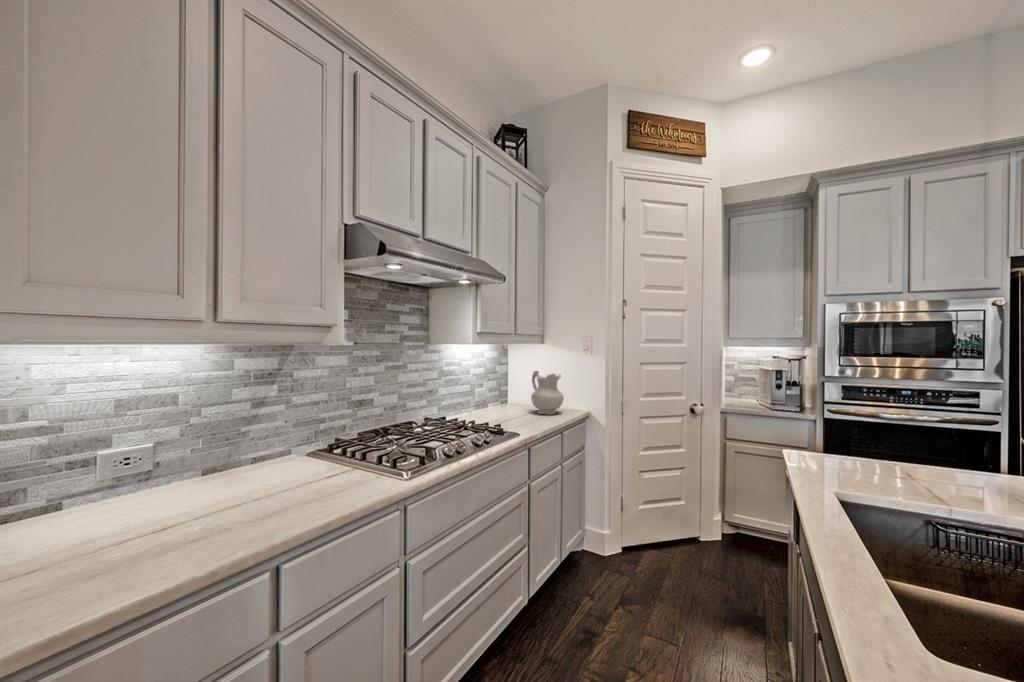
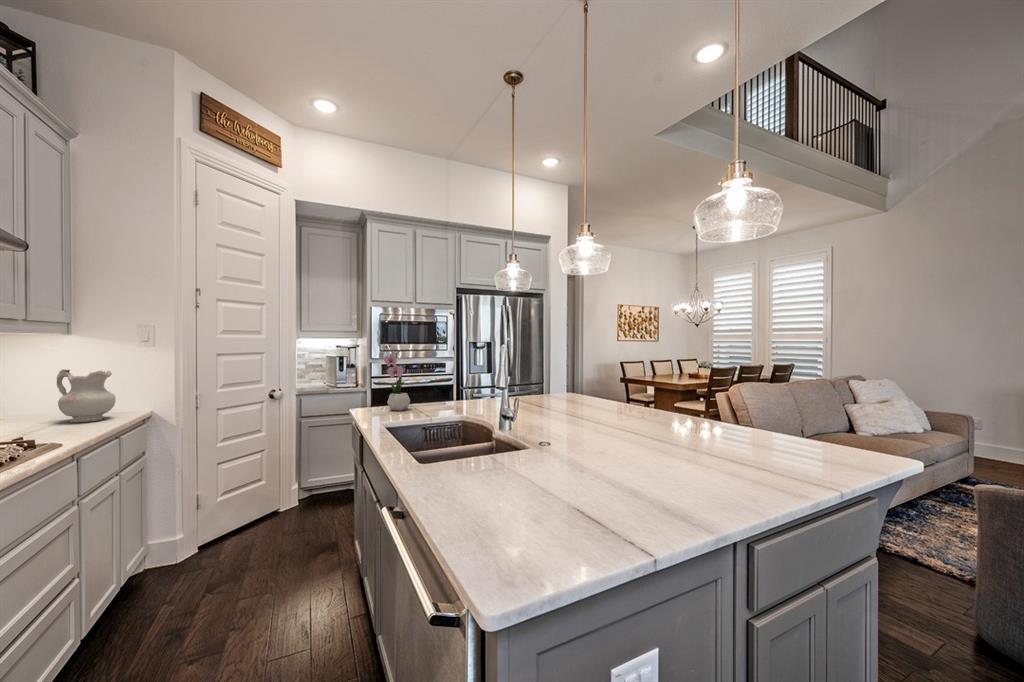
flower arrangement: none [842,362,904,473] -> present [384,345,410,411]

